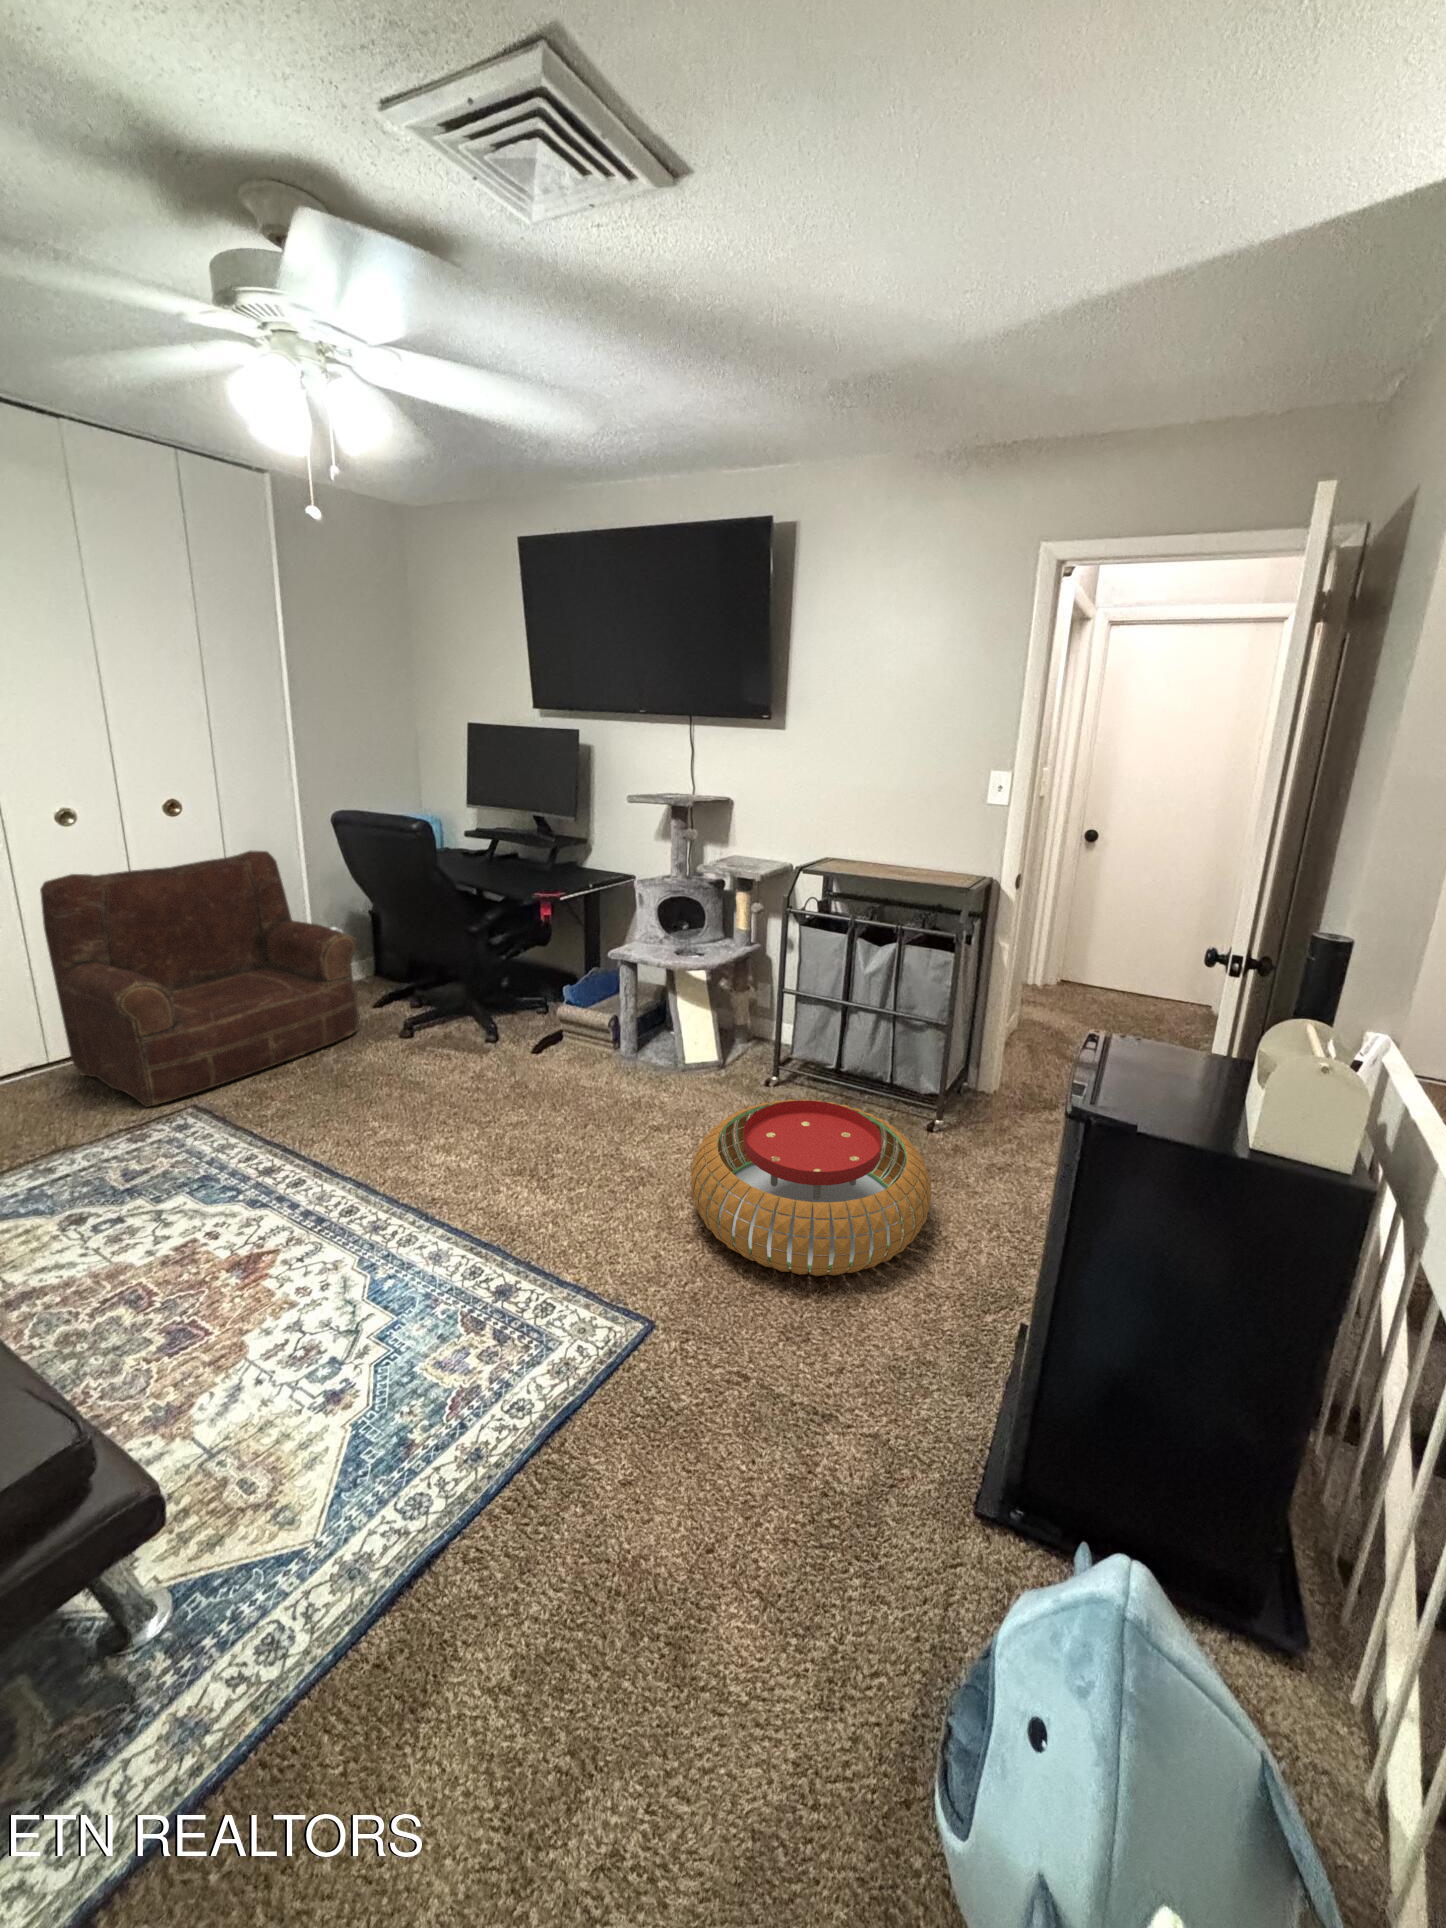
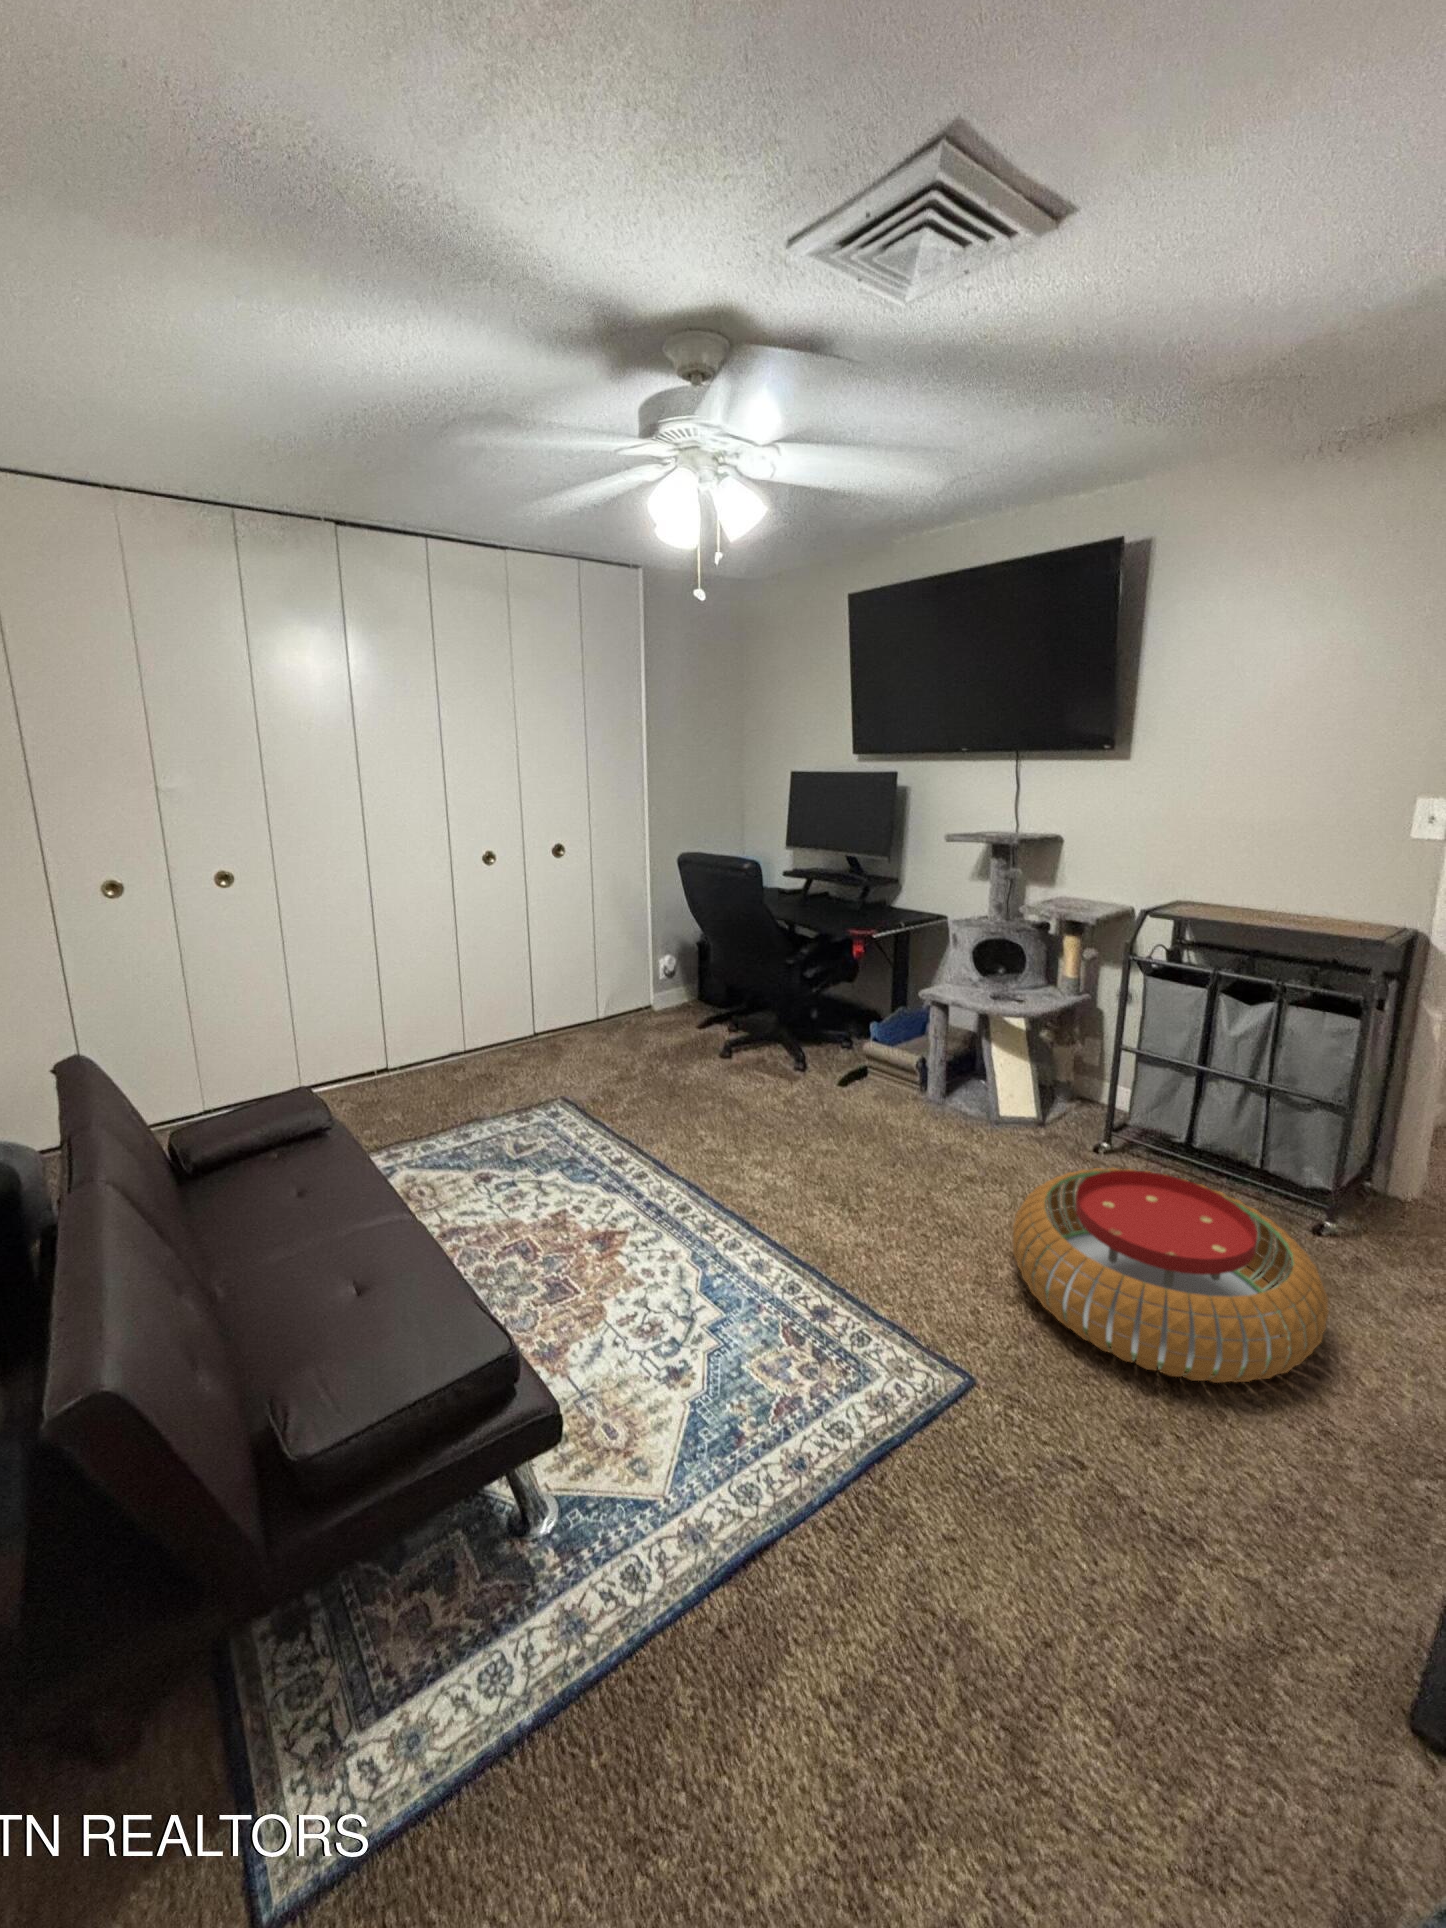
armchair: present [40,851,359,1107] -> none [470,887,689,1095]

